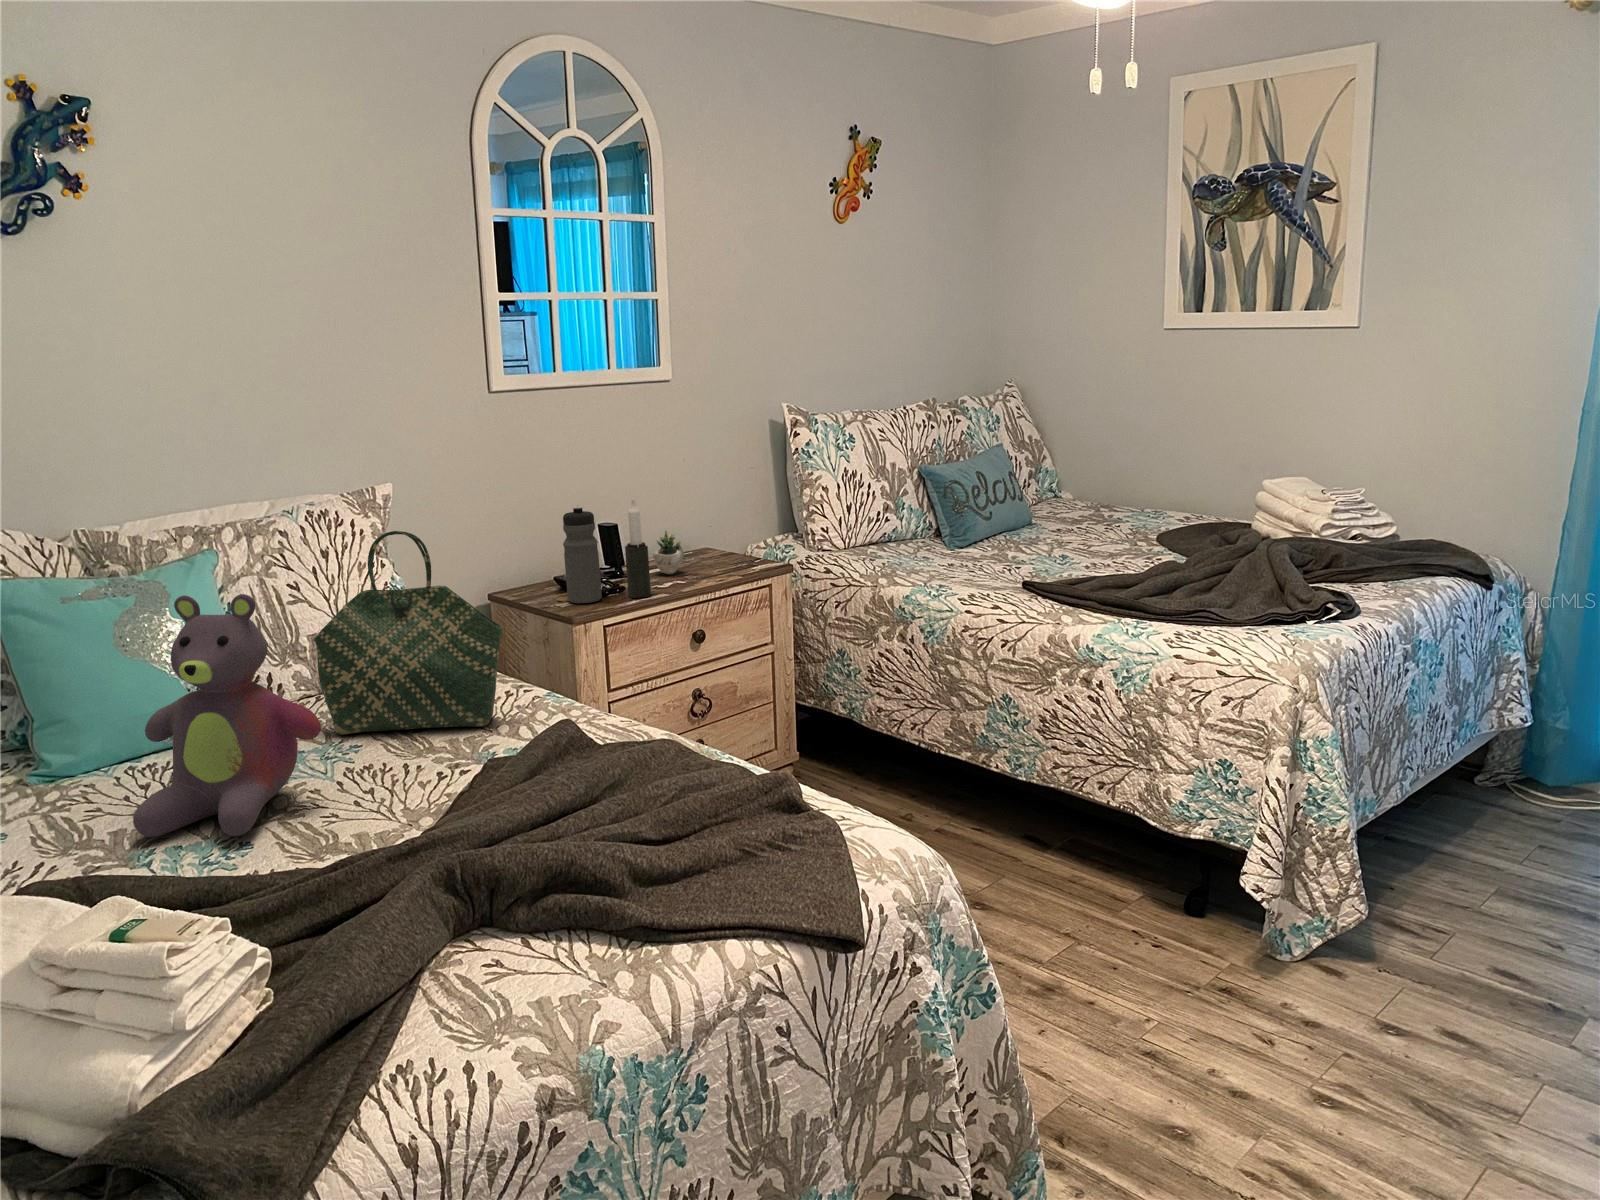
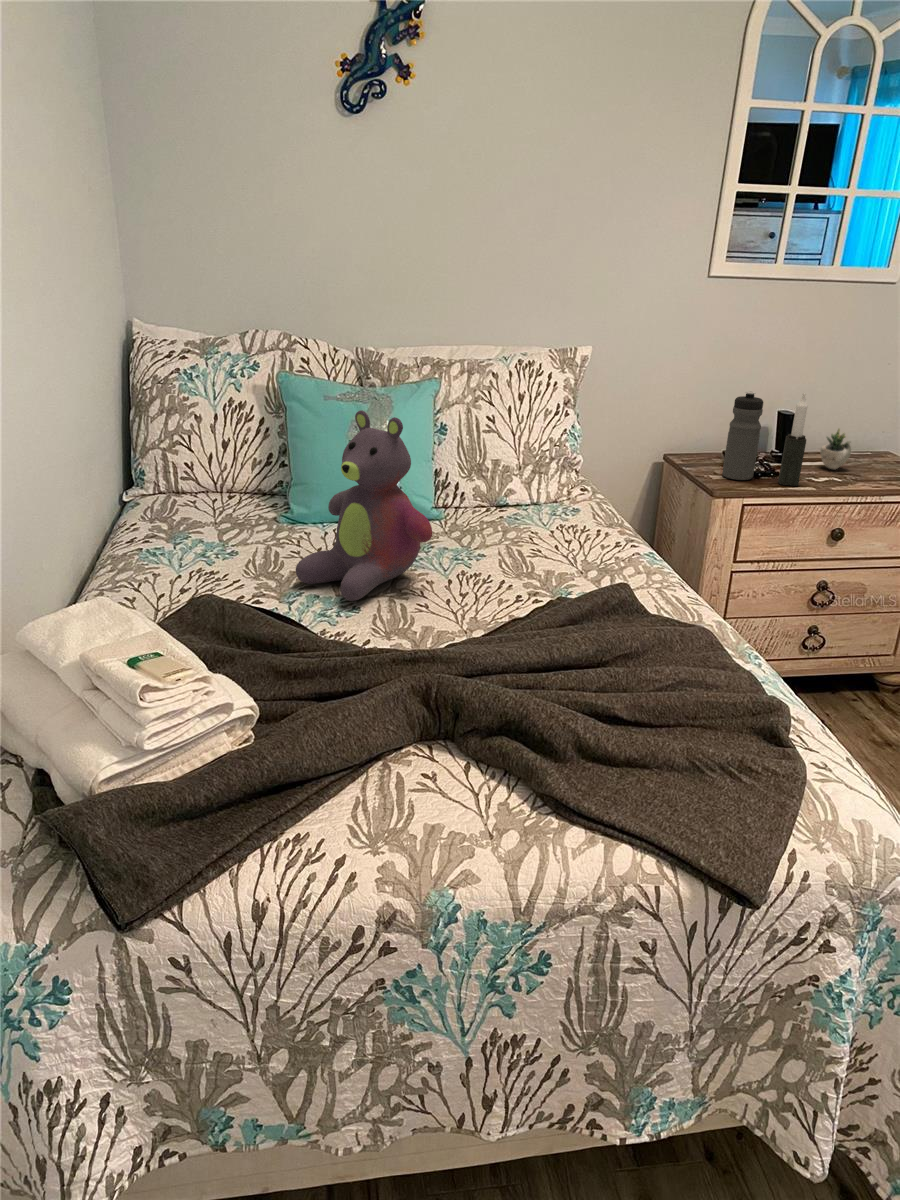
tote bag: present [314,531,503,735] -> none [472,387,614,566]

